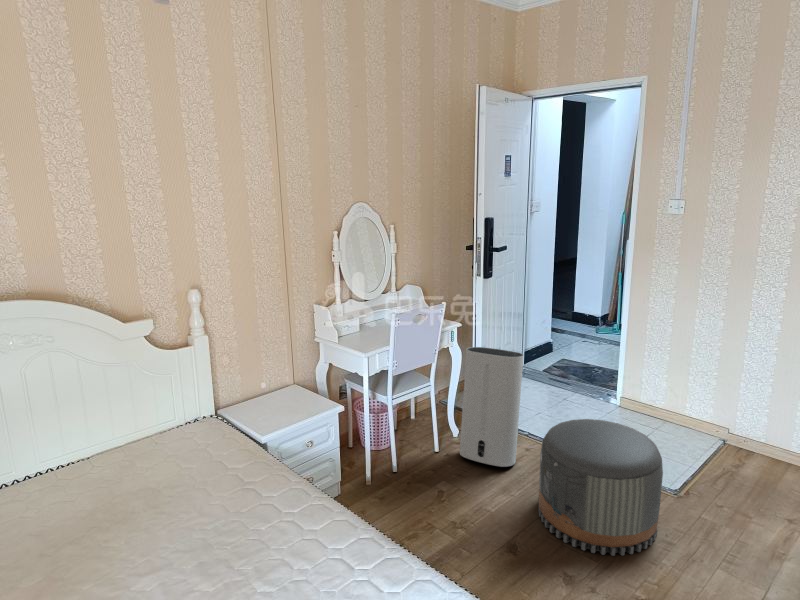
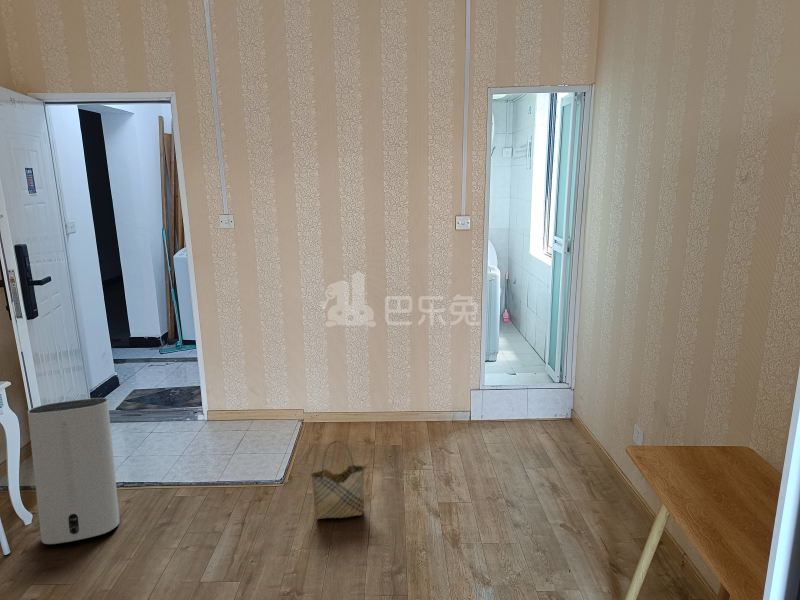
pouf: present [538,419,663,556] -> none [156,438,280,578]
woven basket: none [702,471,783,573] -> present [311,441,364,519]

